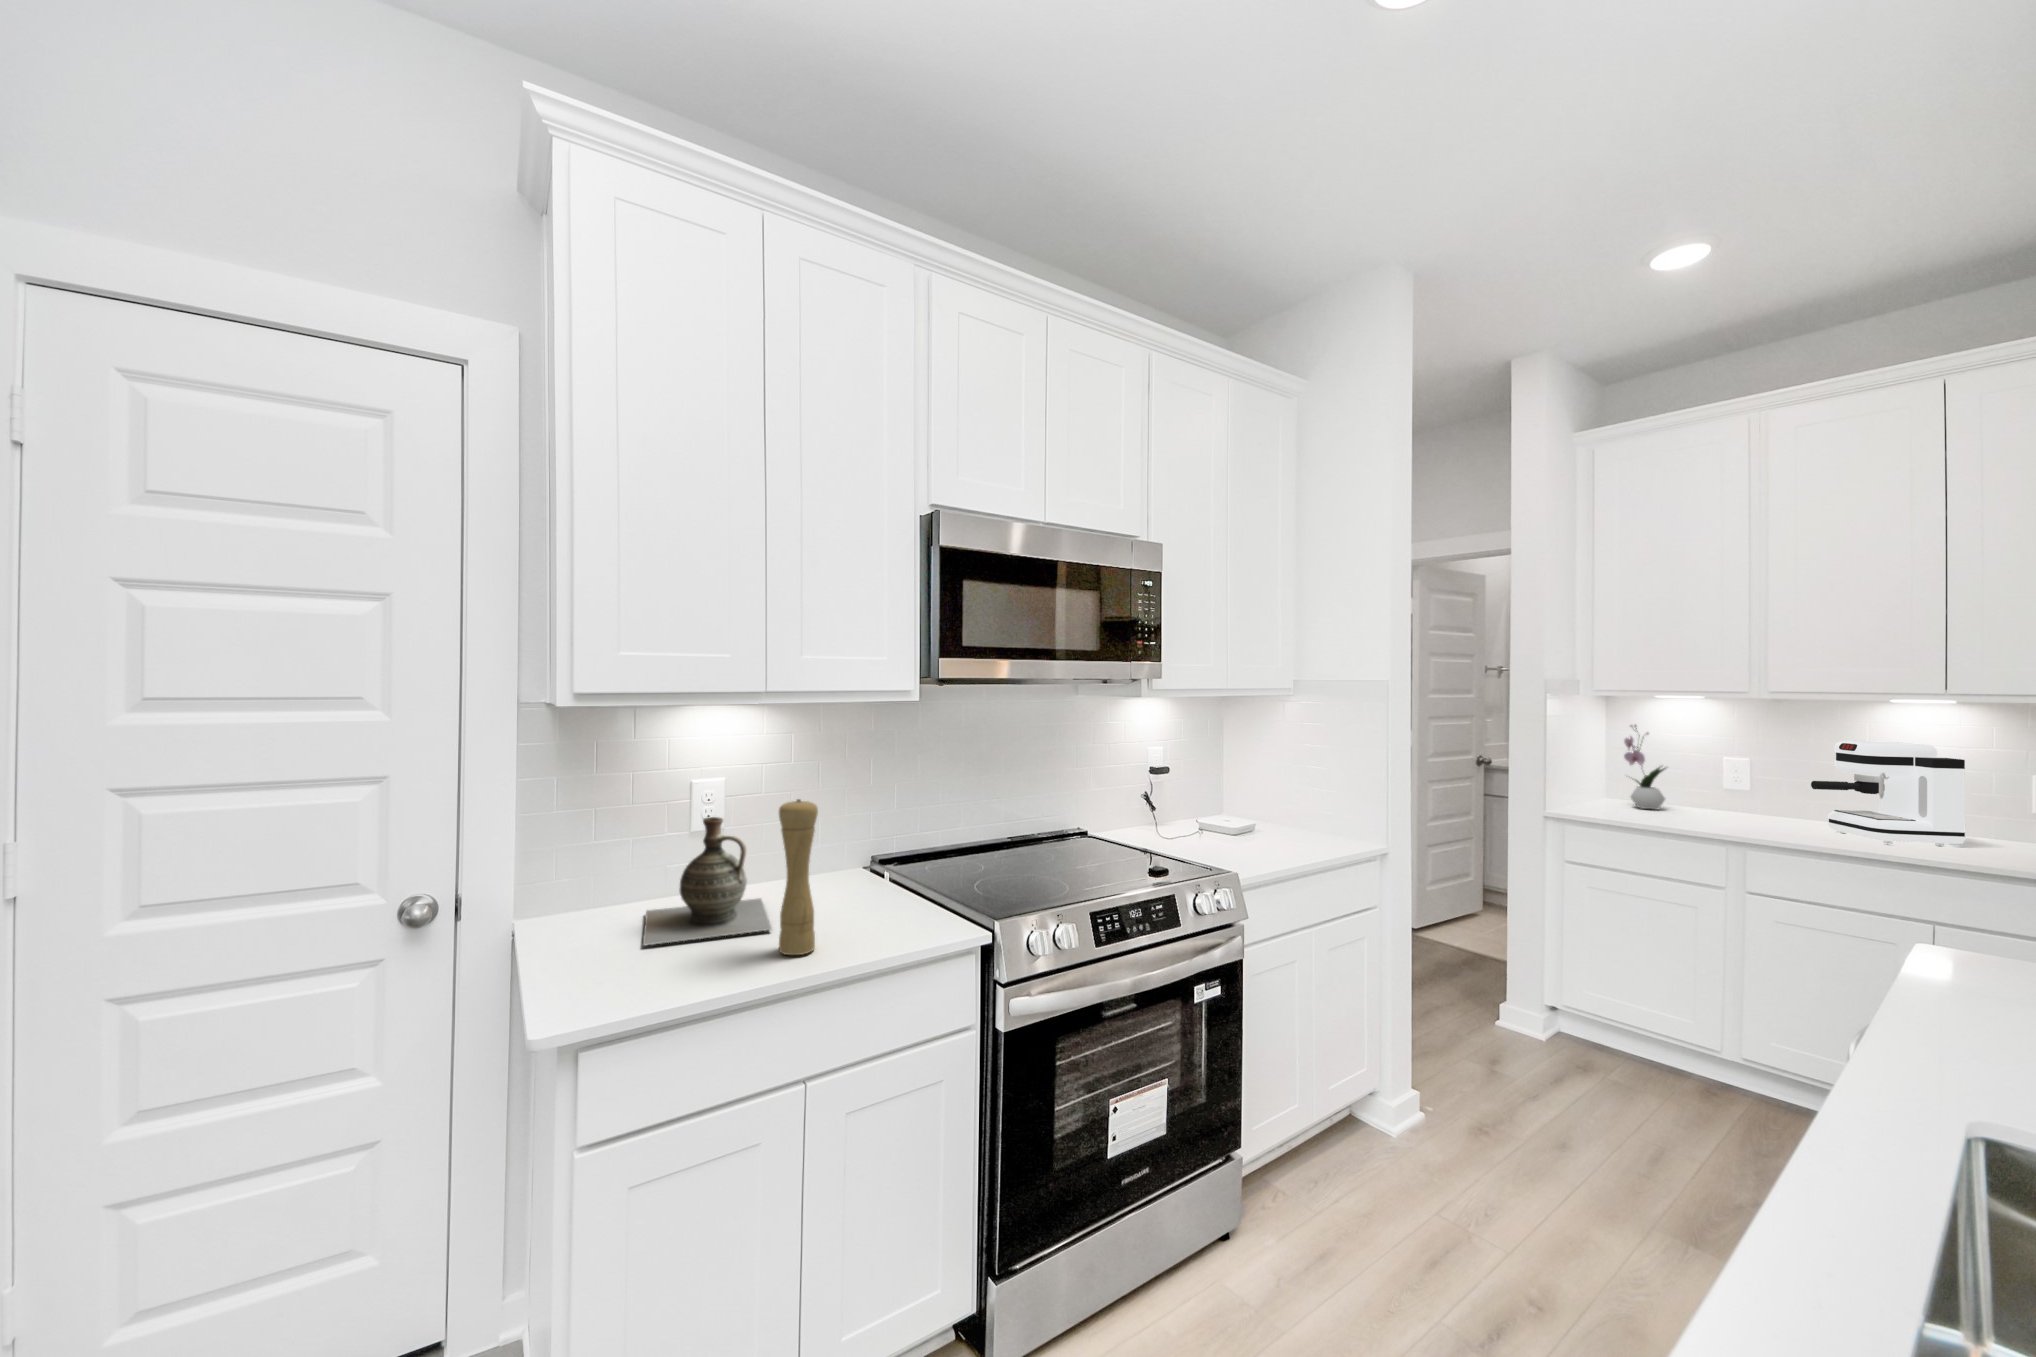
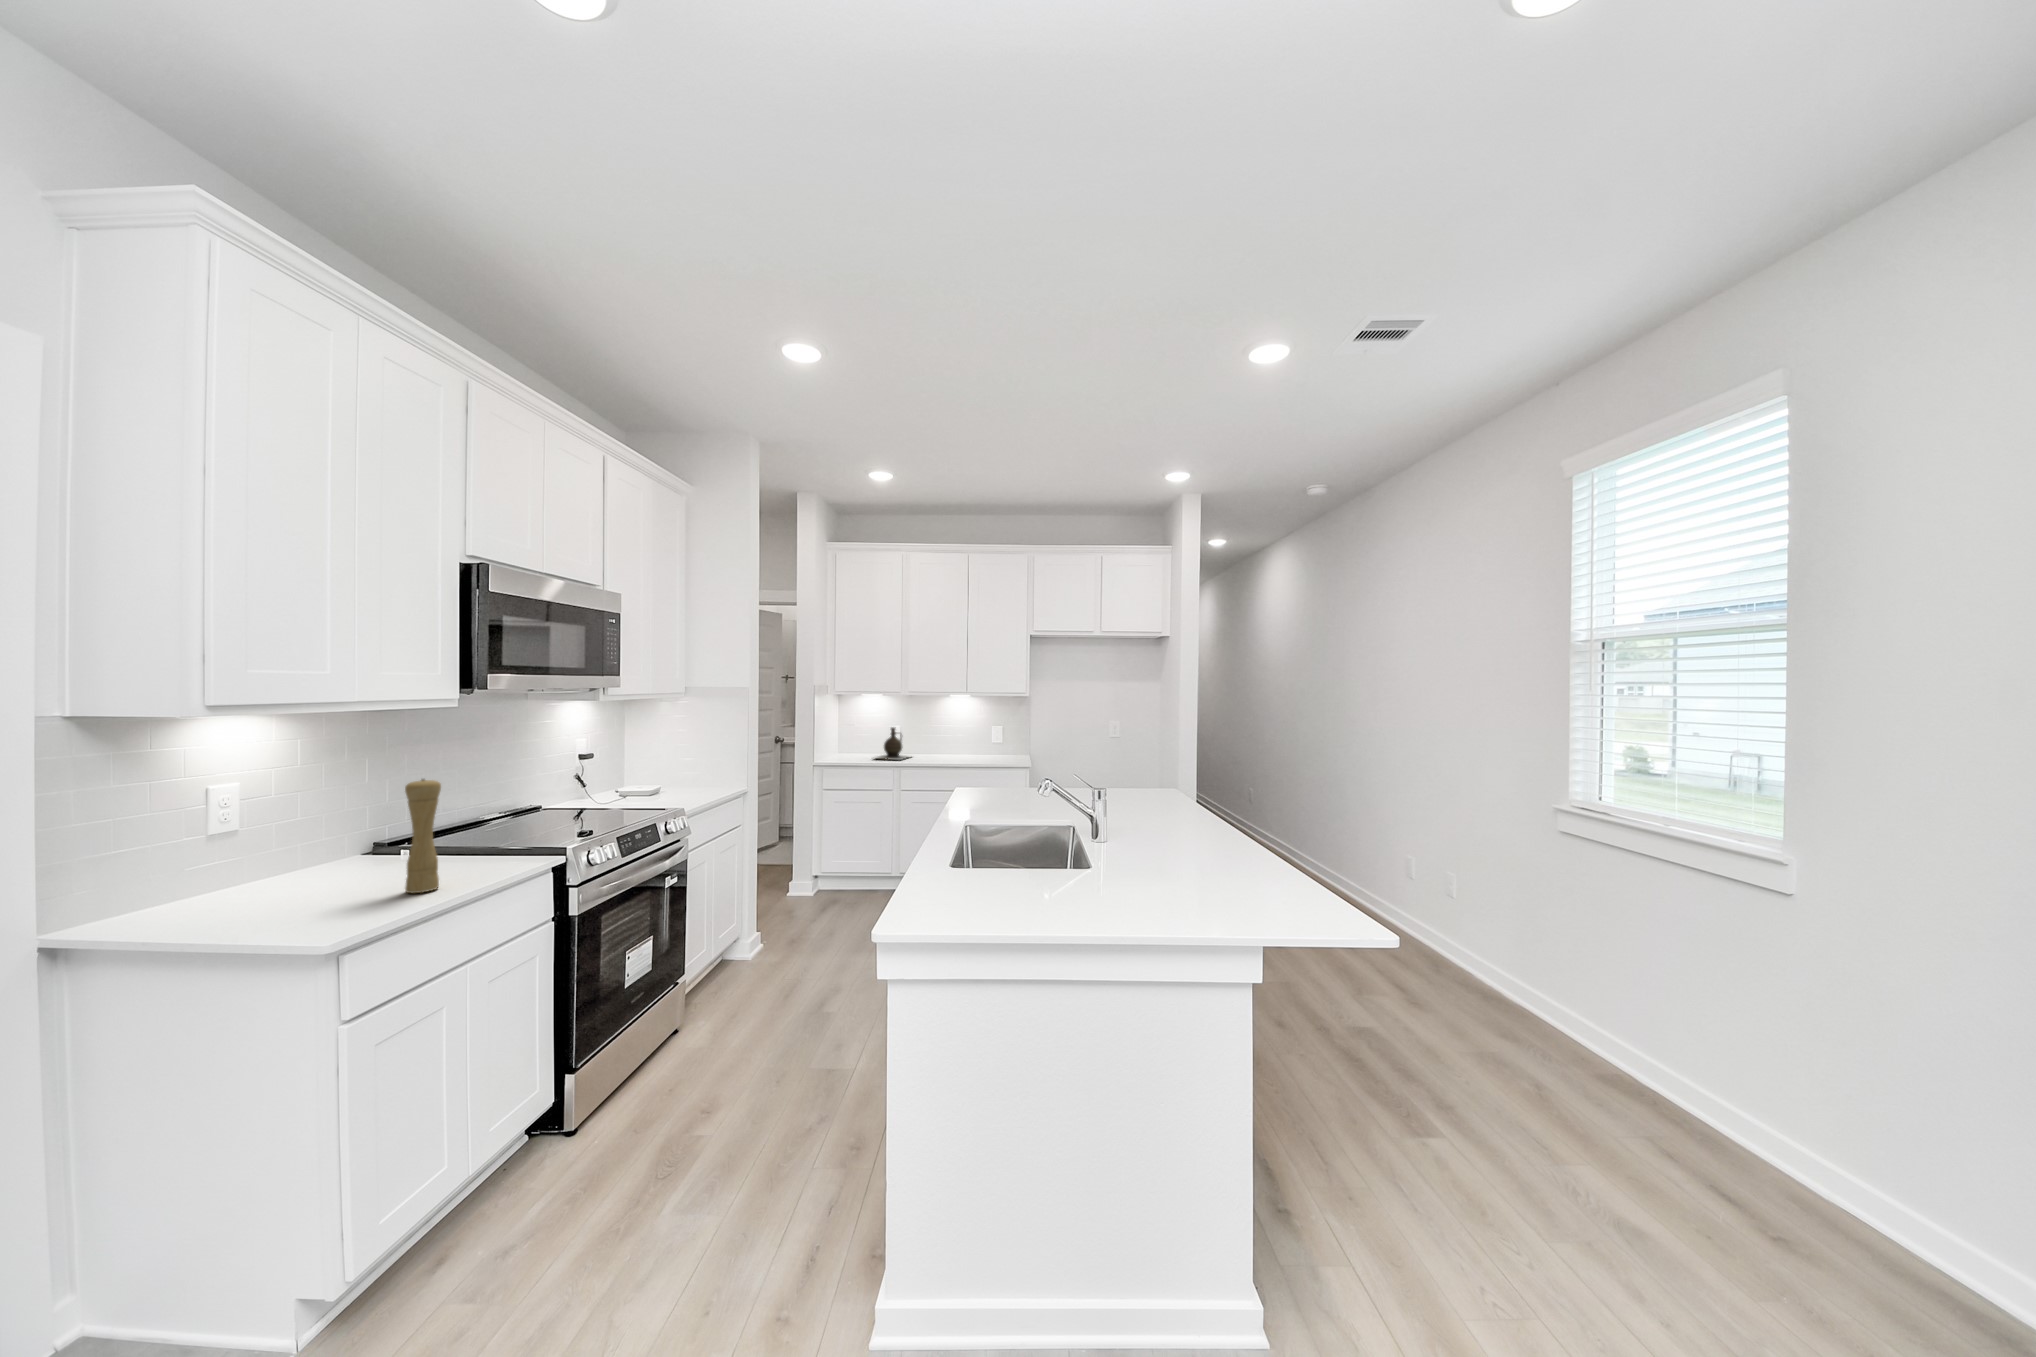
flower arrangement: present [1624,725,1666,810] -> none [847,710,867,756]
coffee maker: present [1811,741,1965,846] -> none [924,713,972,758]
ceramic jug: present [643,817,771,945] -> present [876,727,908,760]

